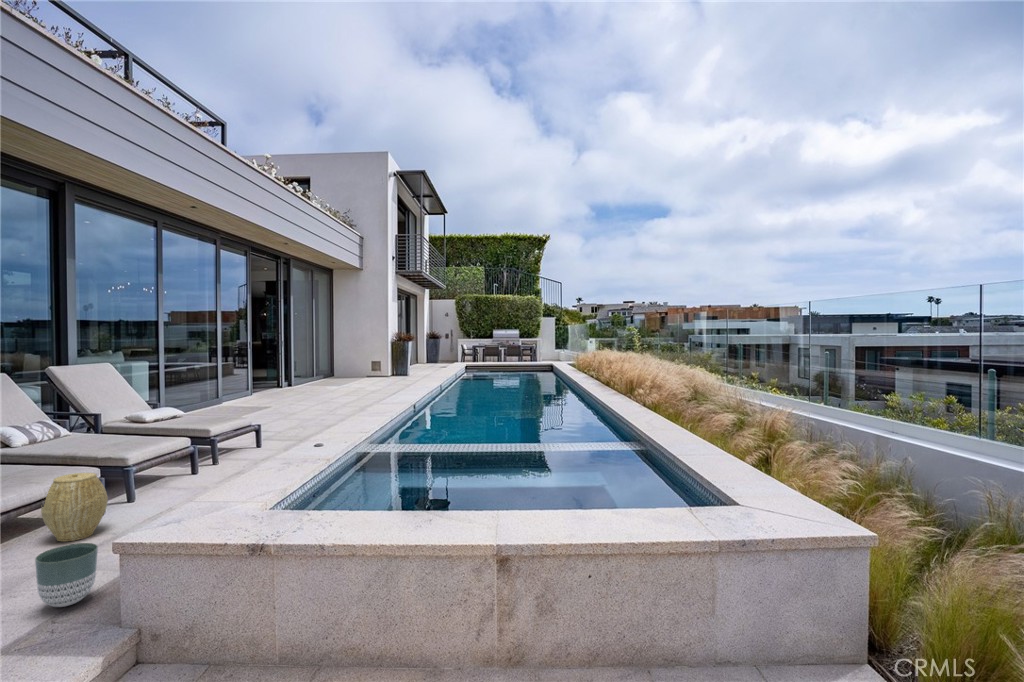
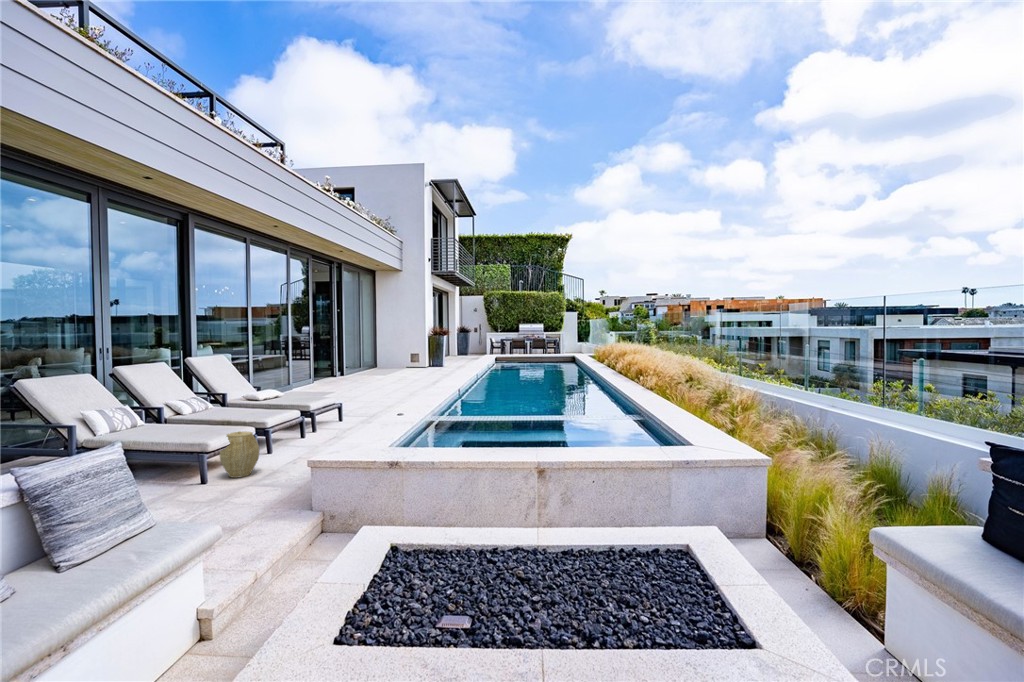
planter: present [35,543,98,607] -> none [246,471,279,509]

